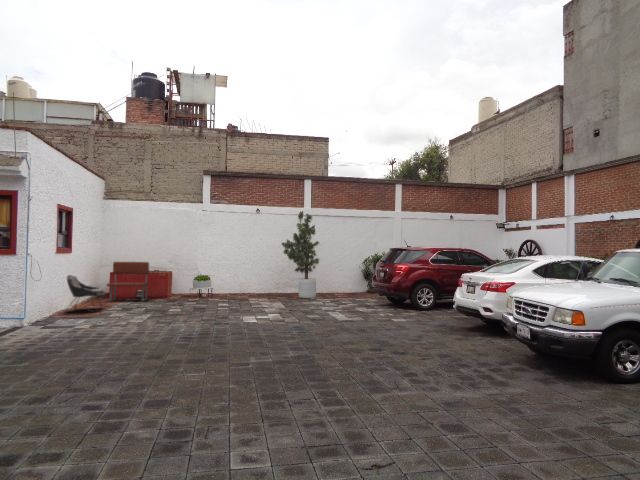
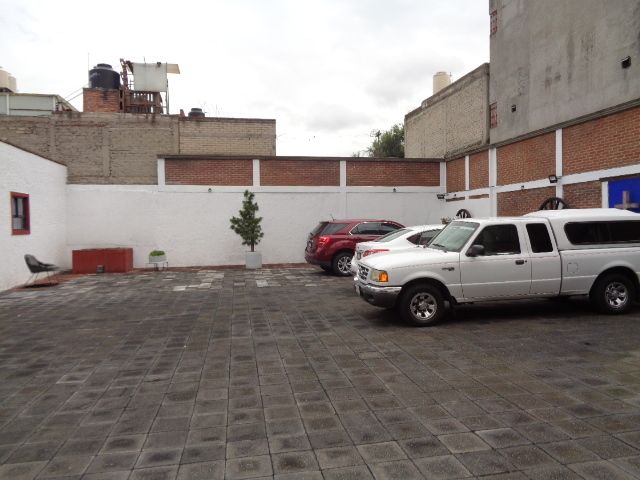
bench: present [107,262,149,301] -> none [66,241,106,278]

